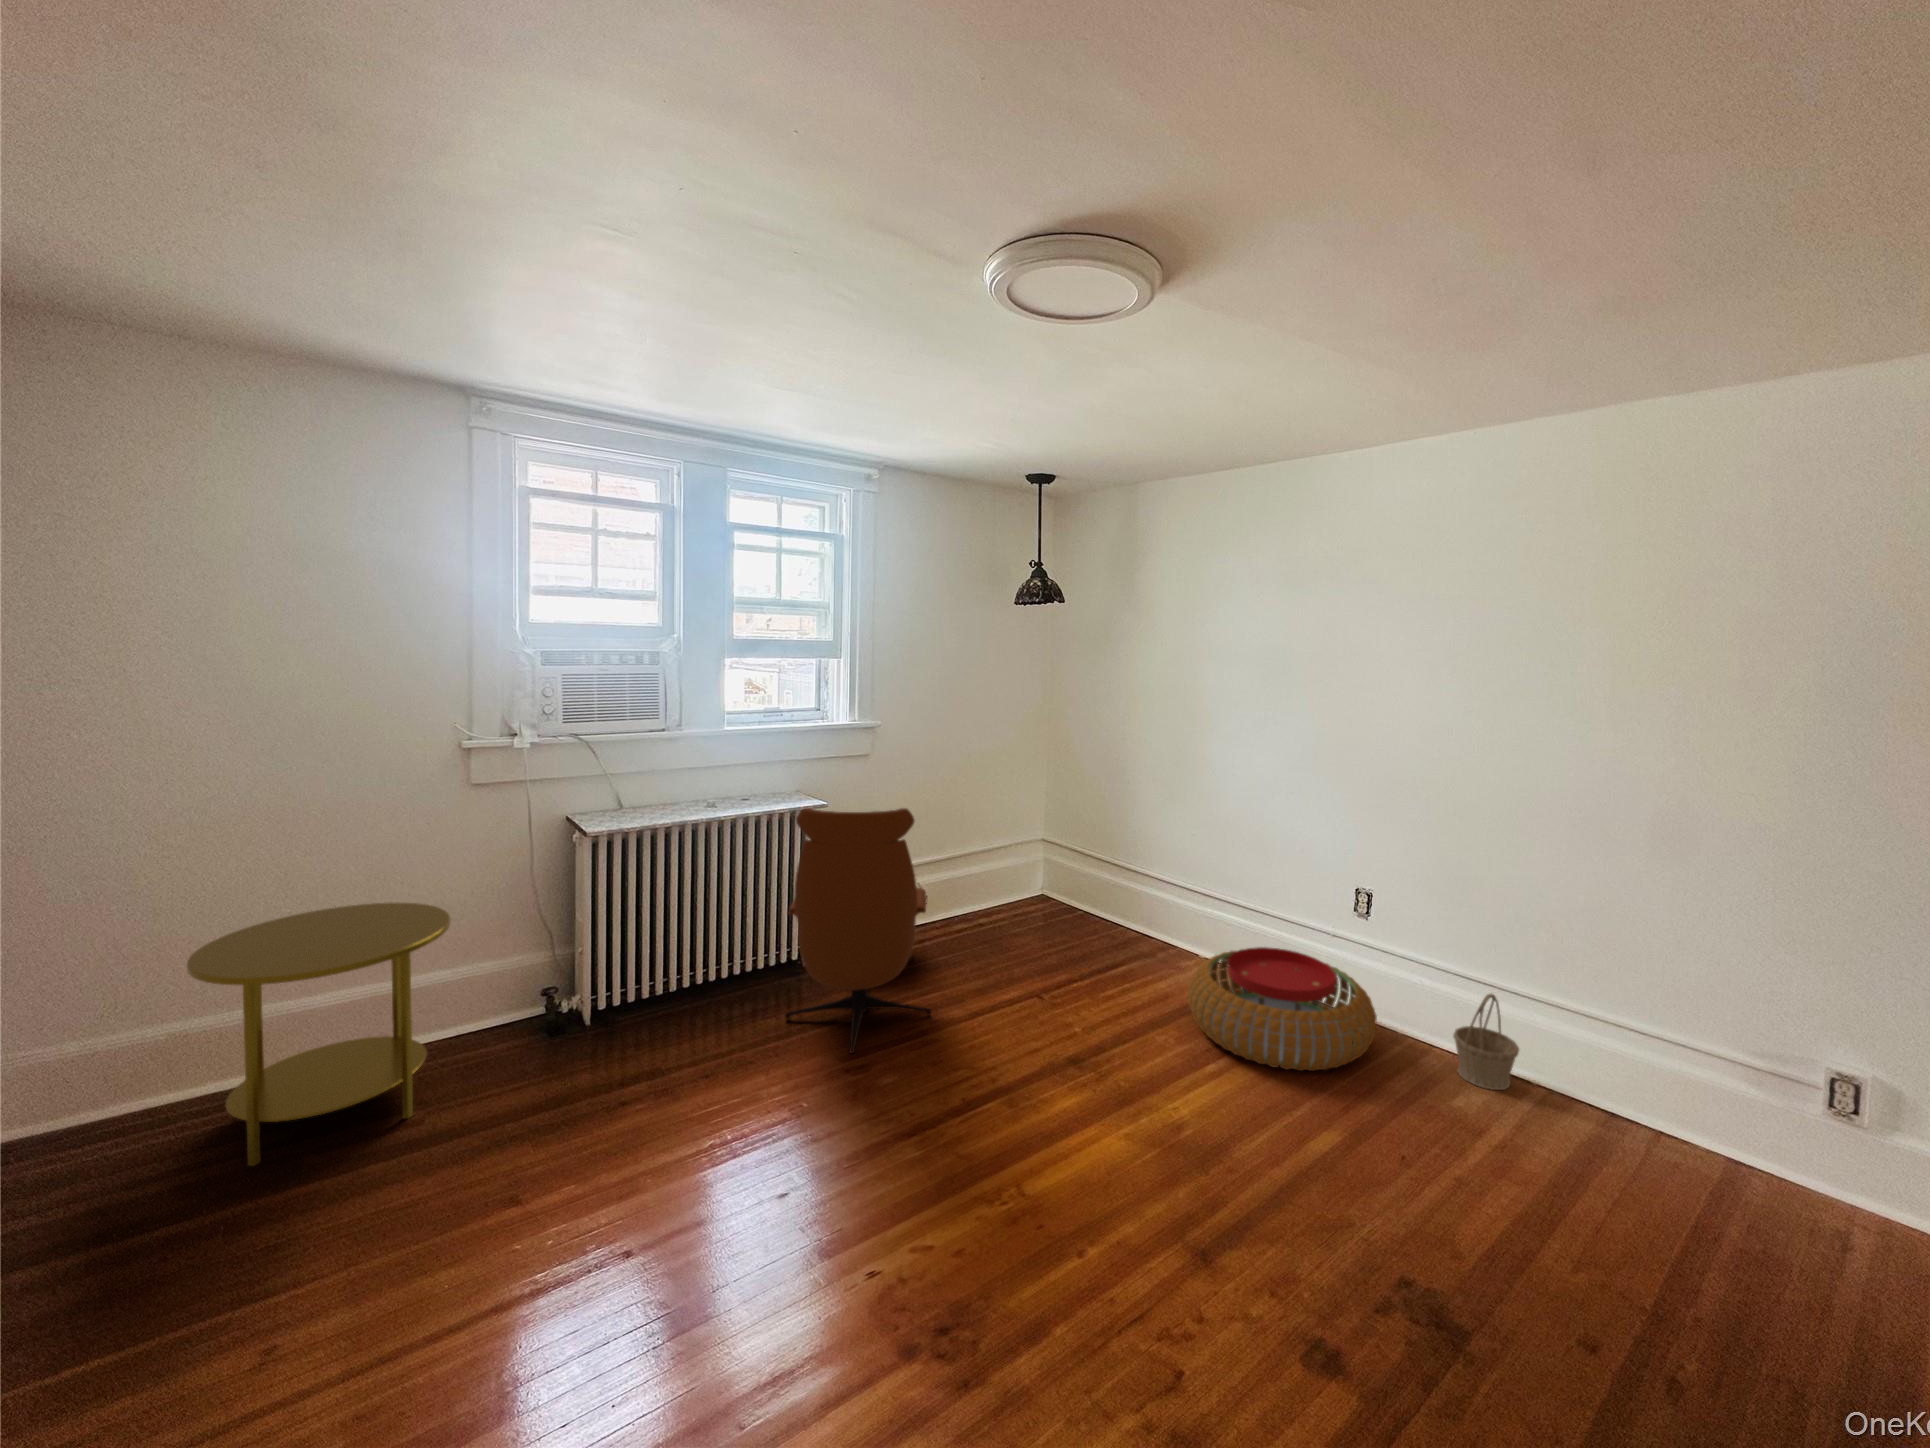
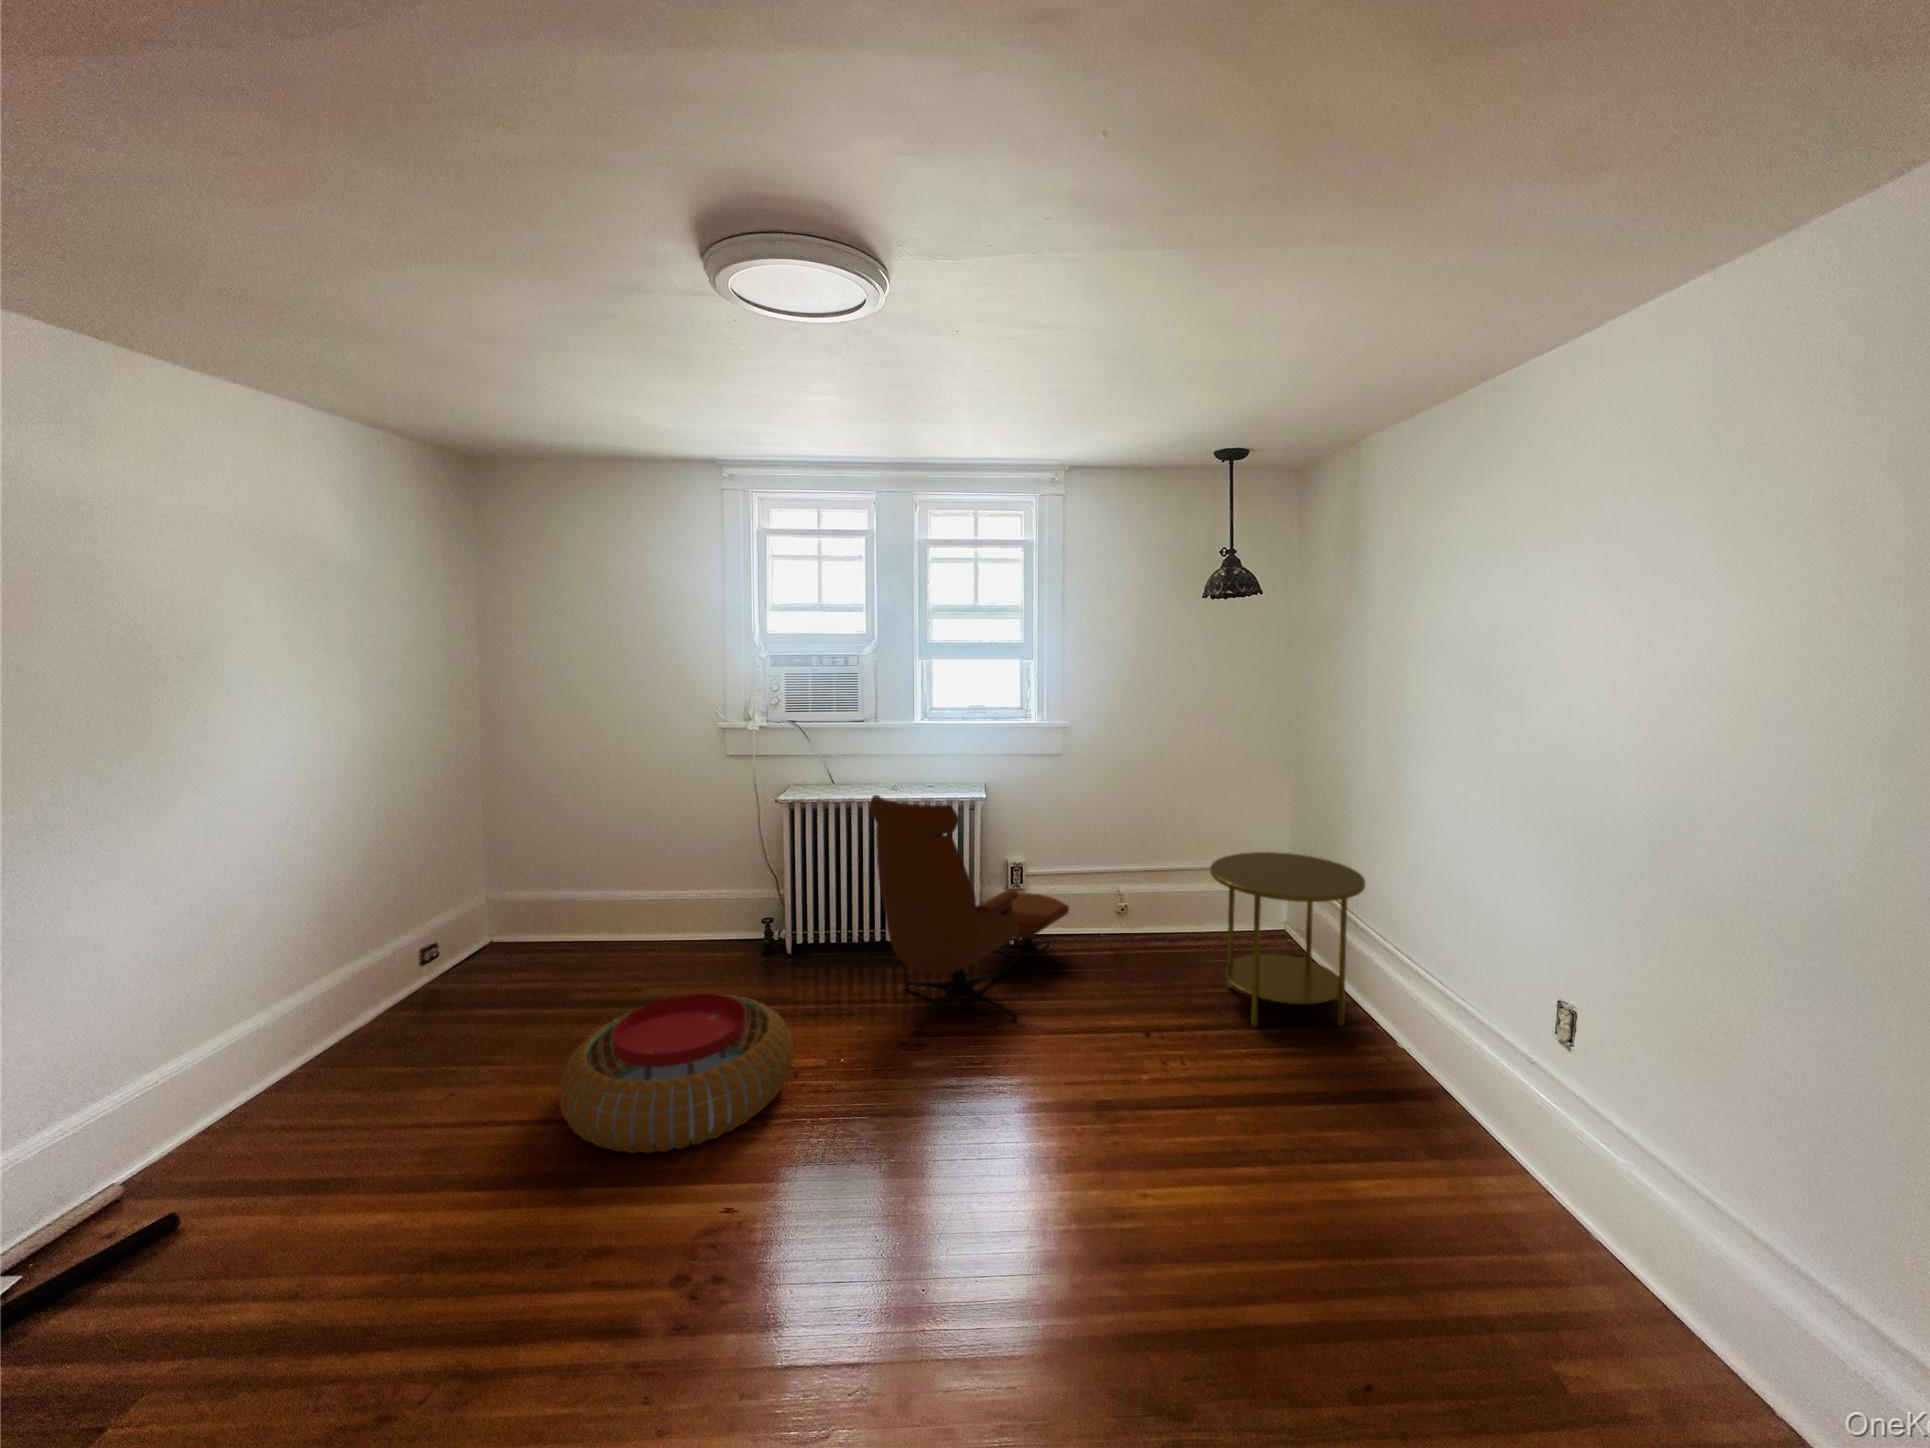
side table: present [187,903,451,1166] -> present [1210,852,1365,1027]
pouf: present [1188,947,1377,1071] -> present [559,994,793,1153]
basket: present [1453,994,1519,1090] -> none [1605,1227,1730,1402]

